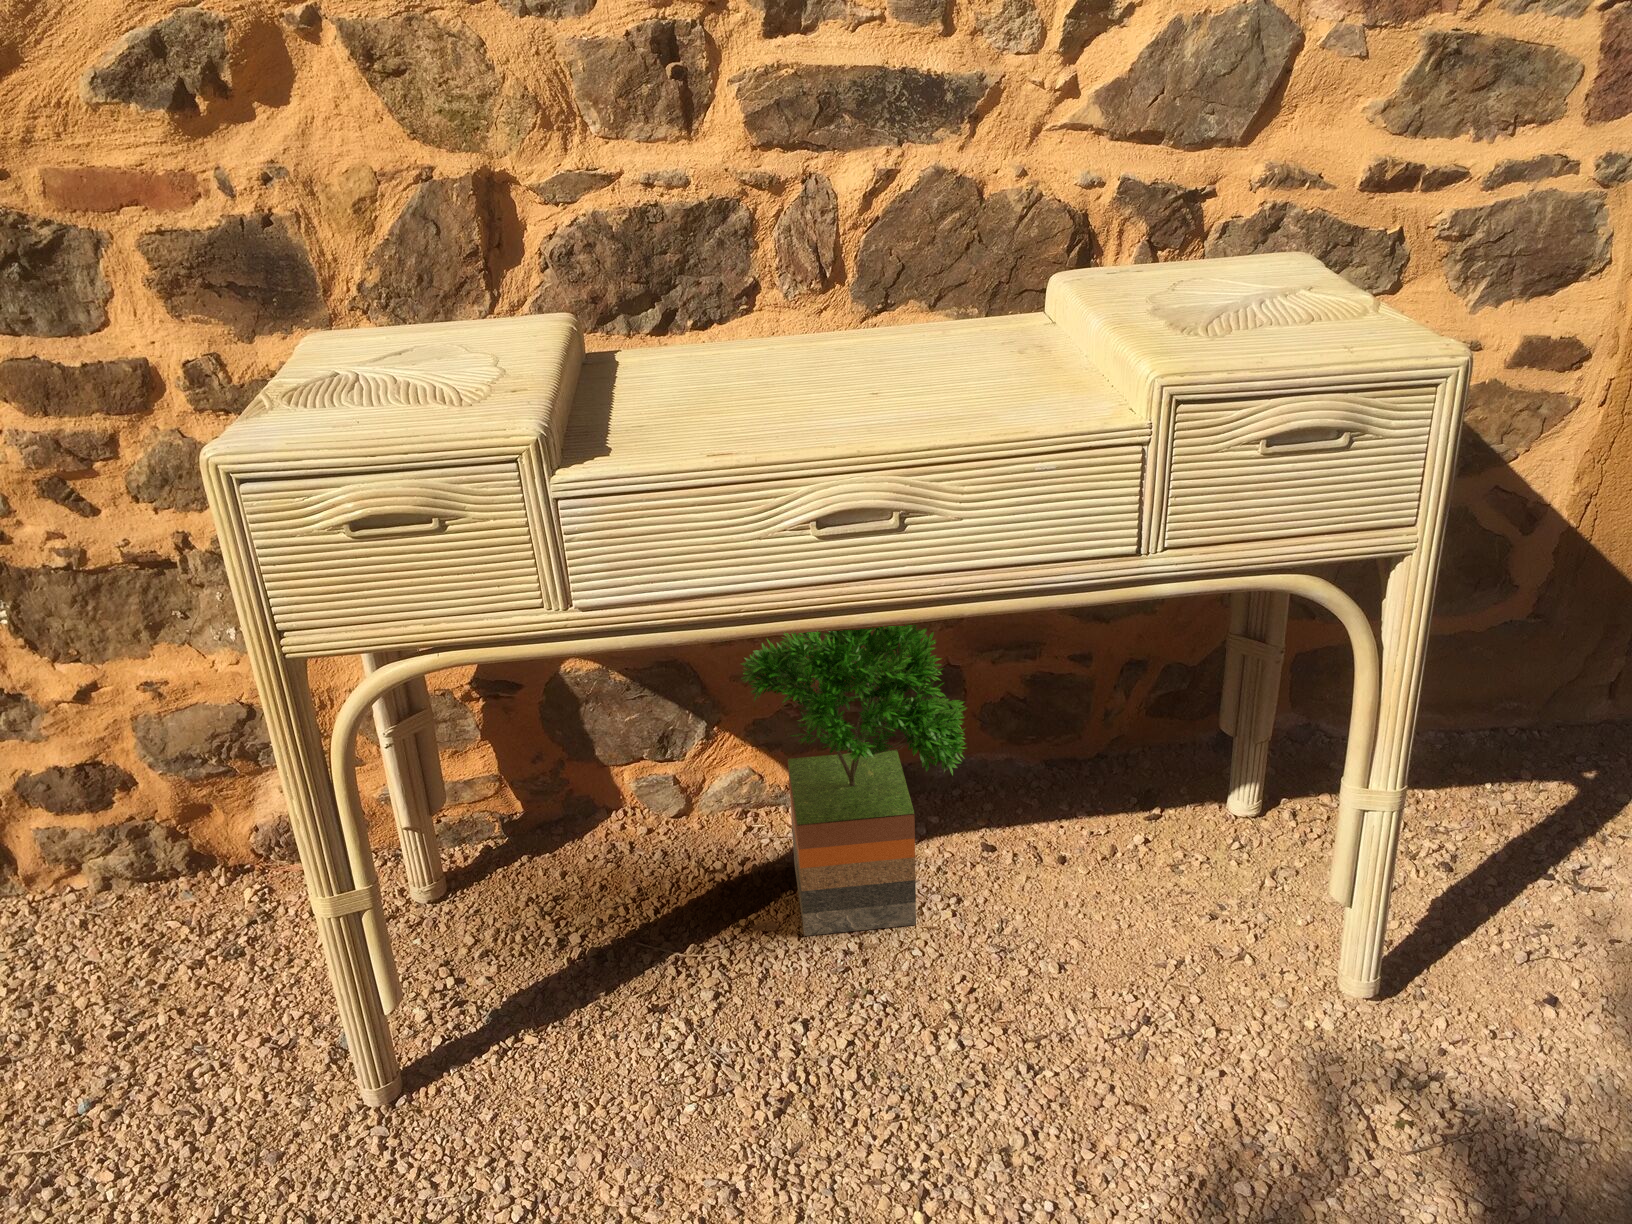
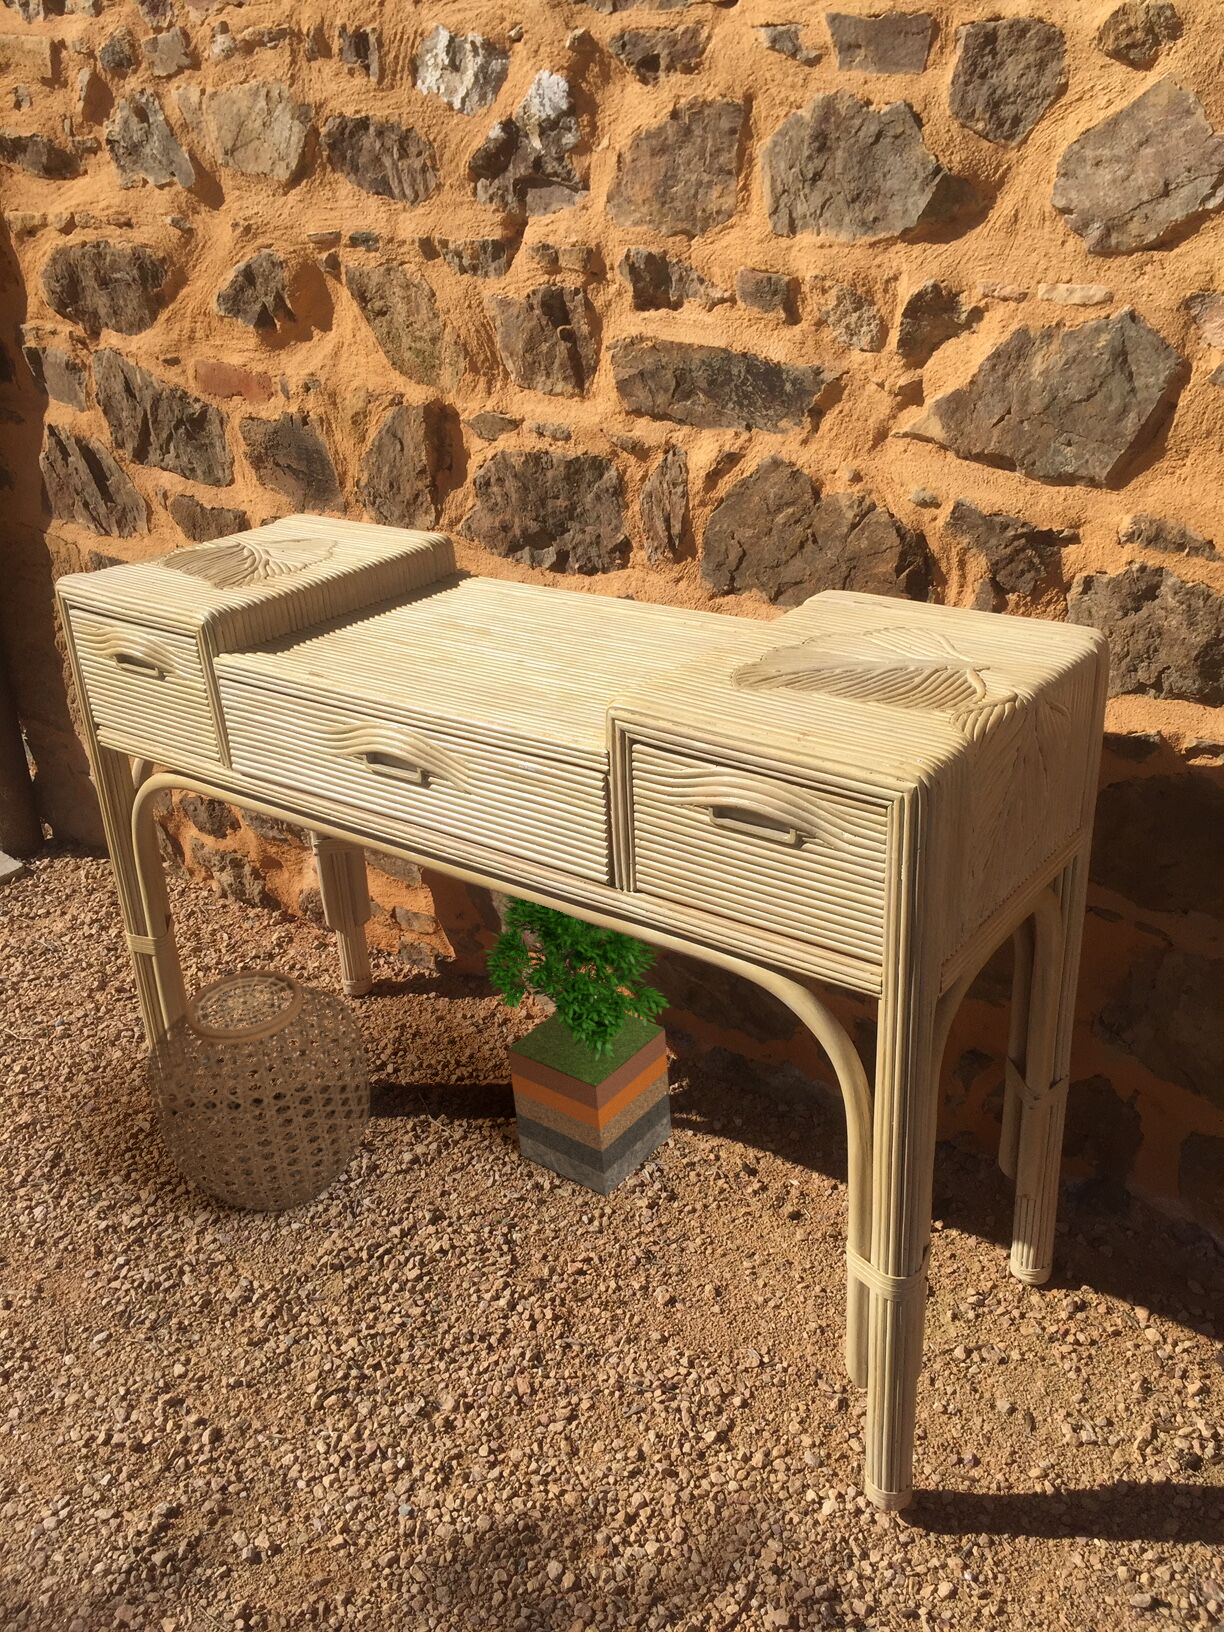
woven basket: none [451,844,711,1128] -> present [146,970,370,1211]

